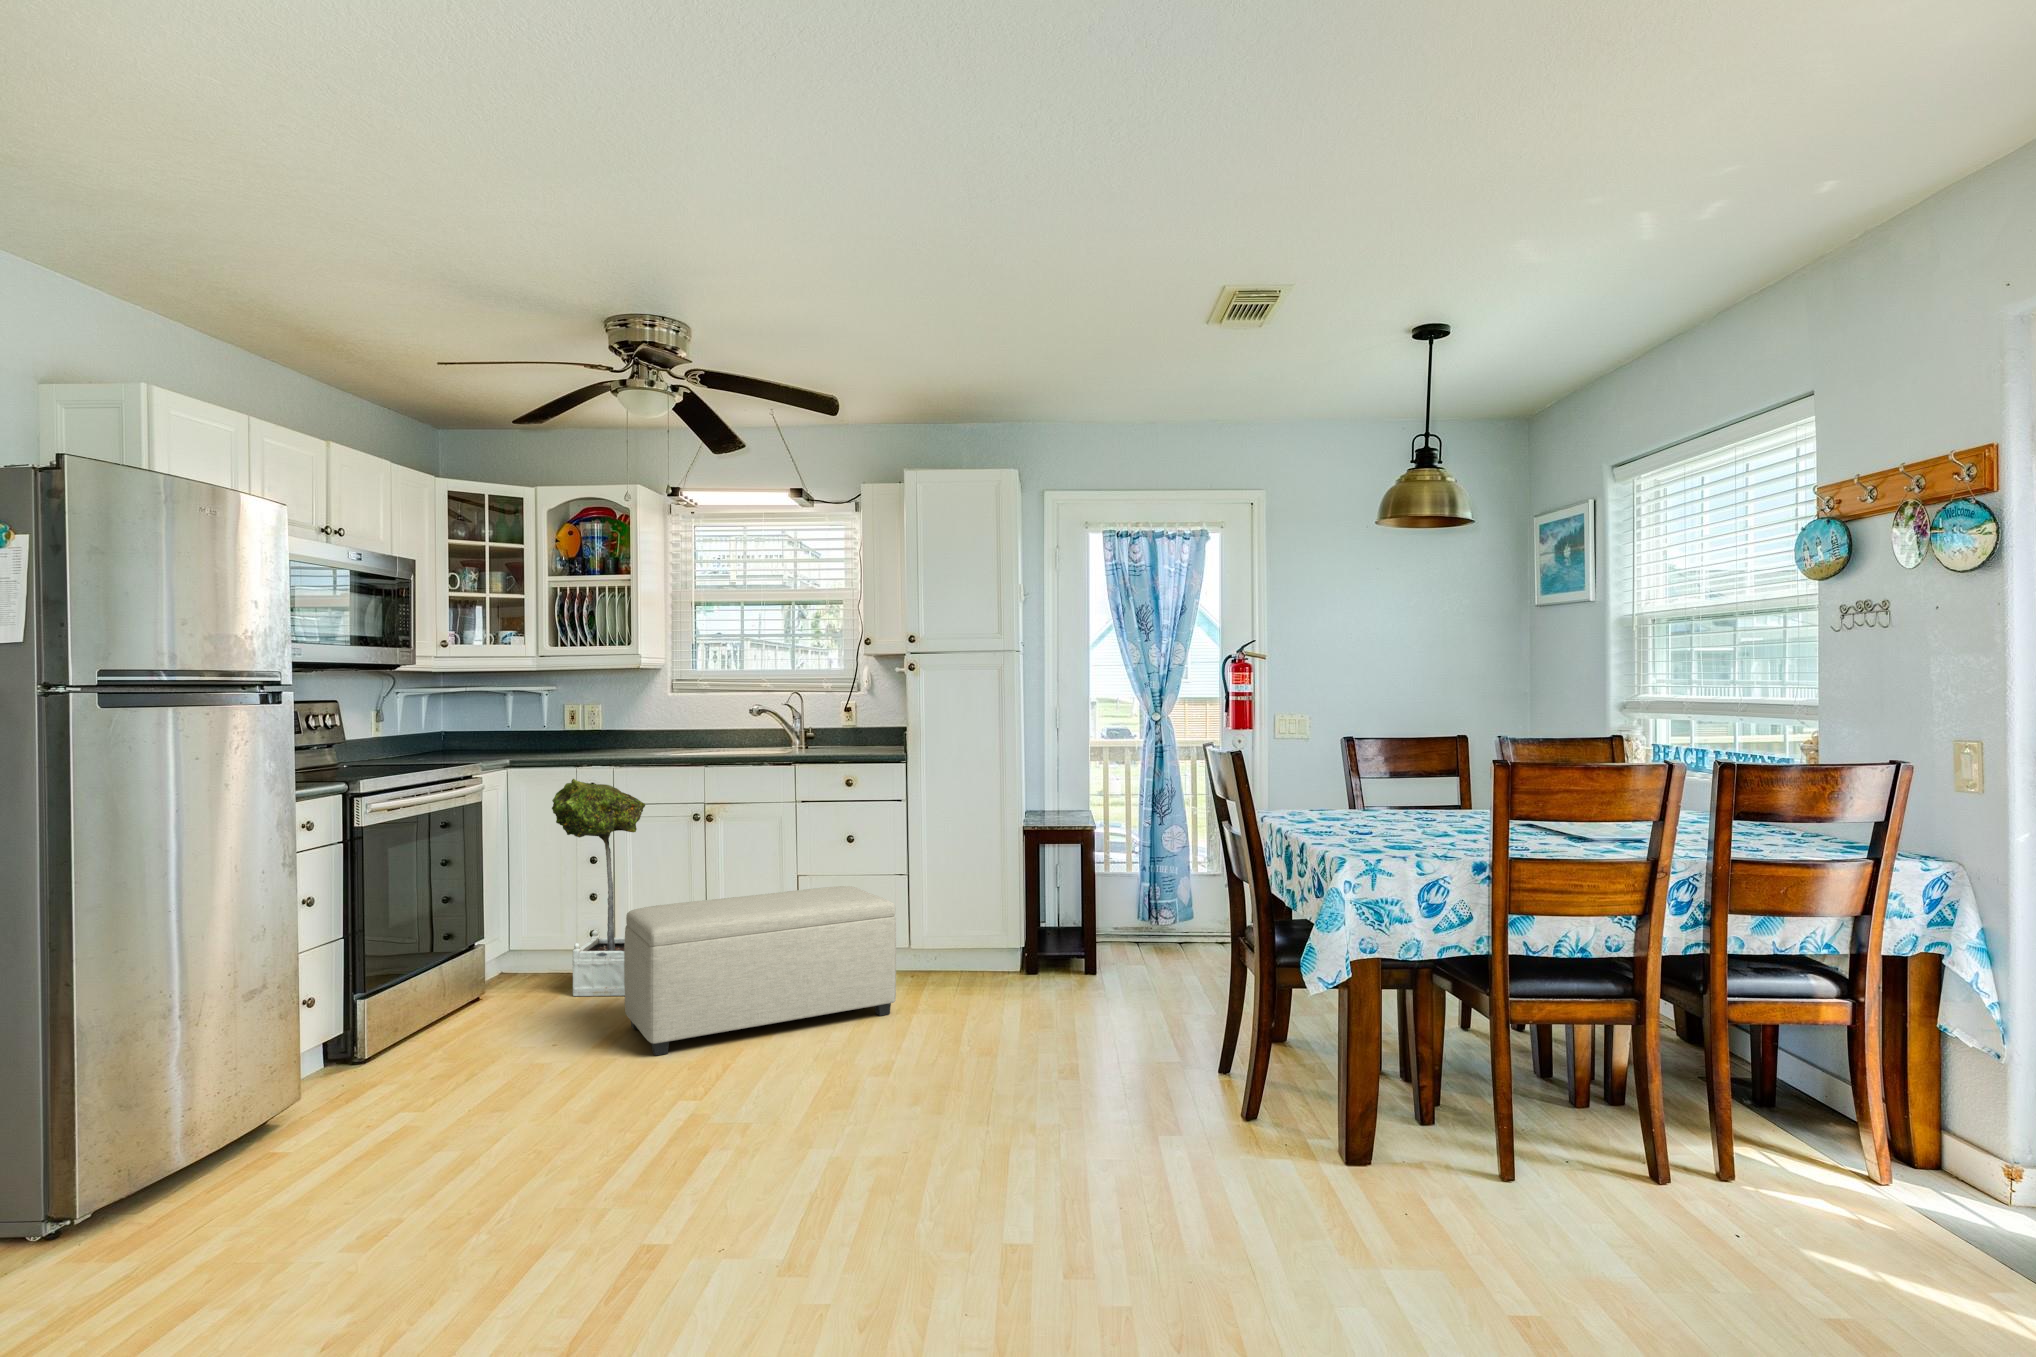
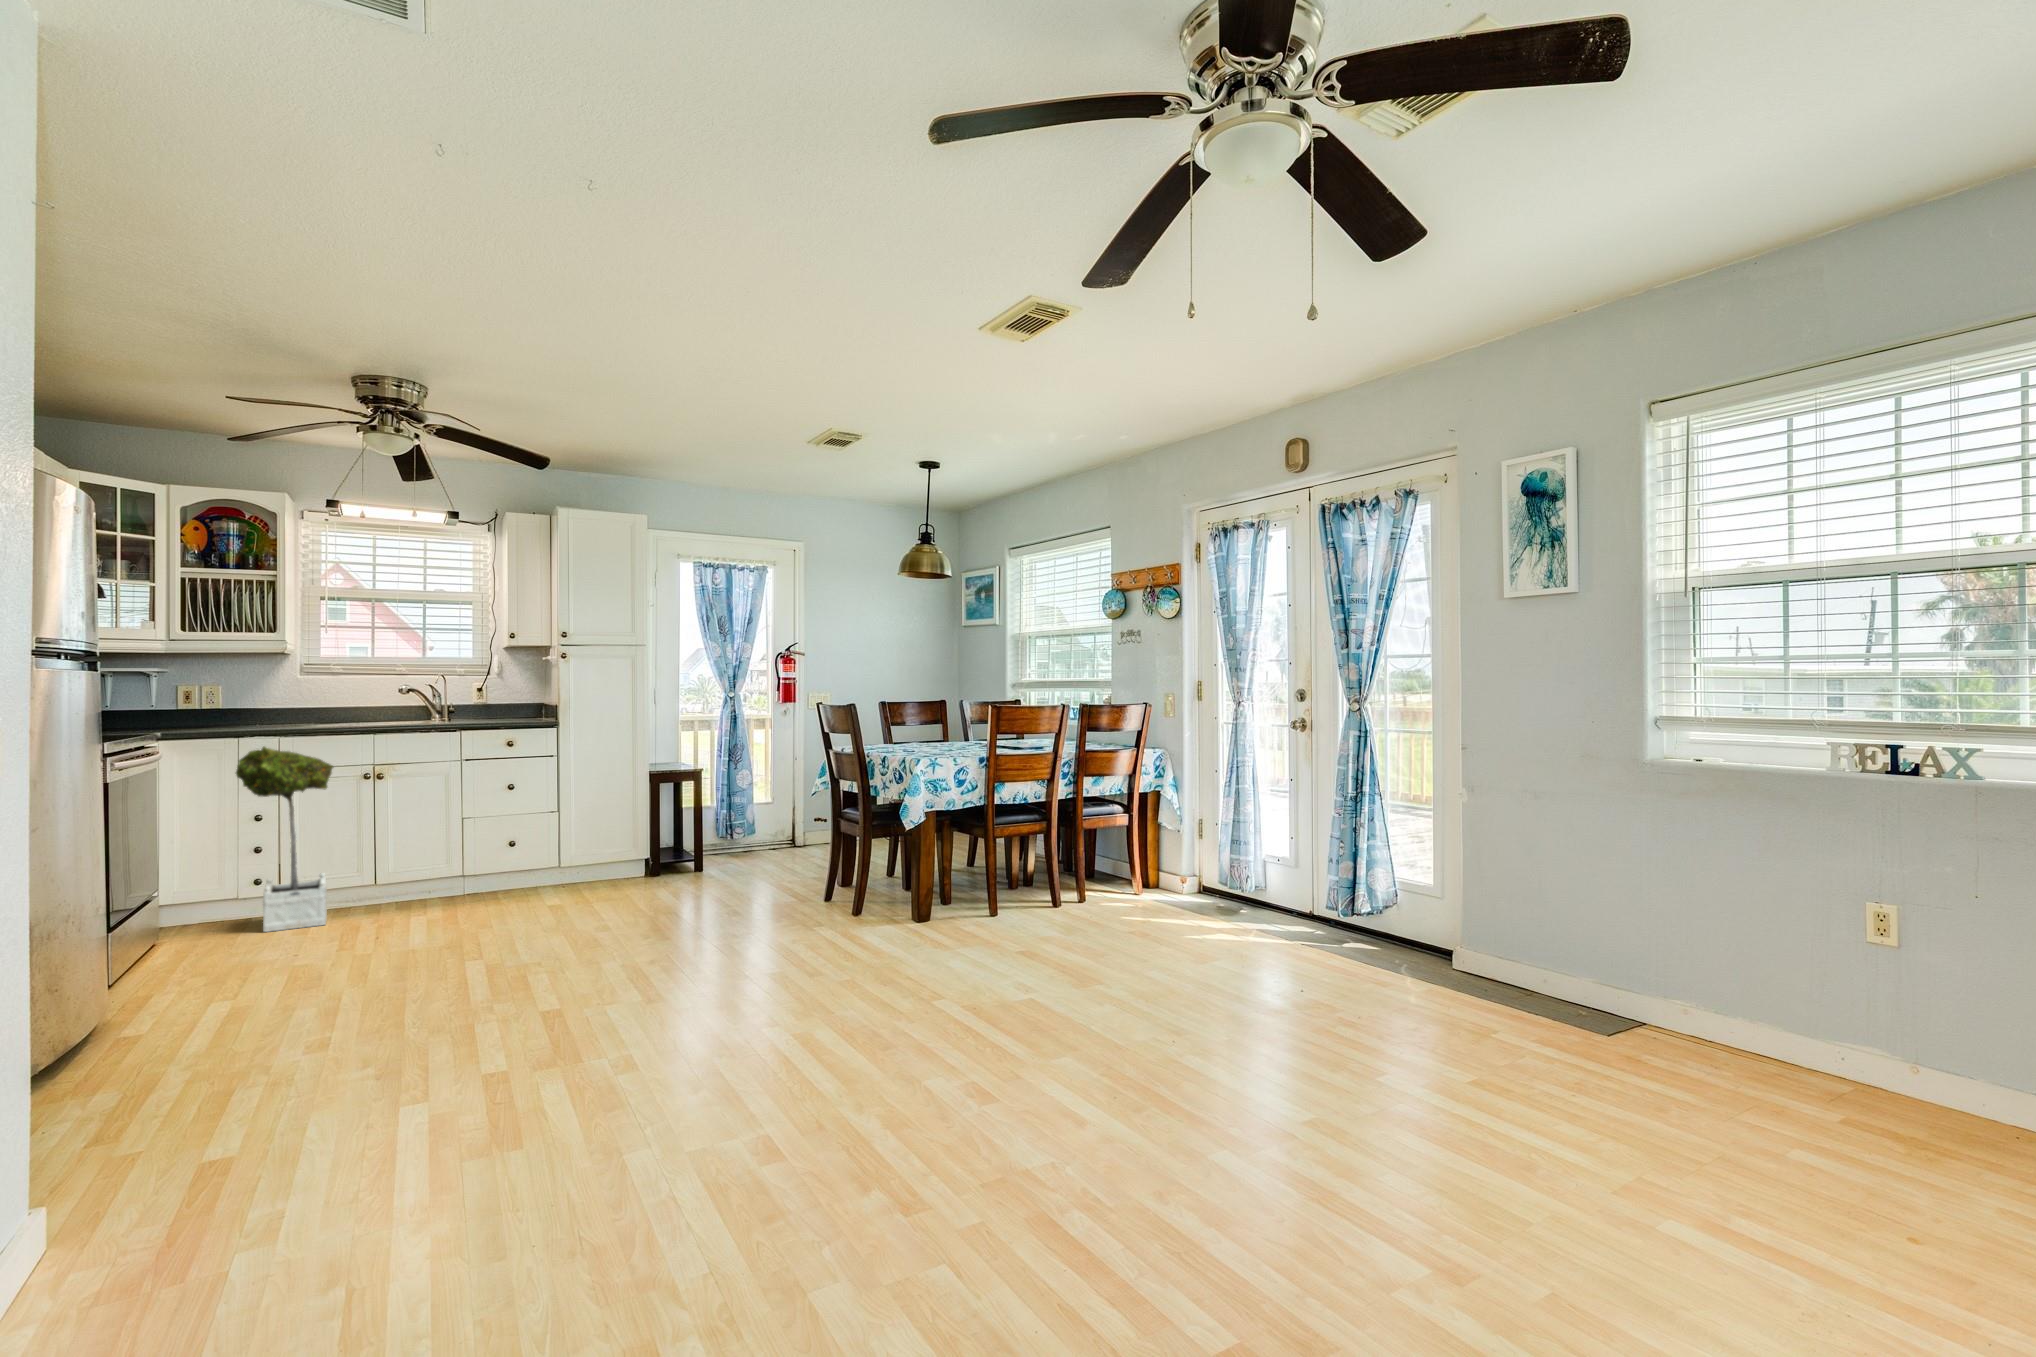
ottoman: present [624,886,896,1056] -> none [353,821,581,948]

